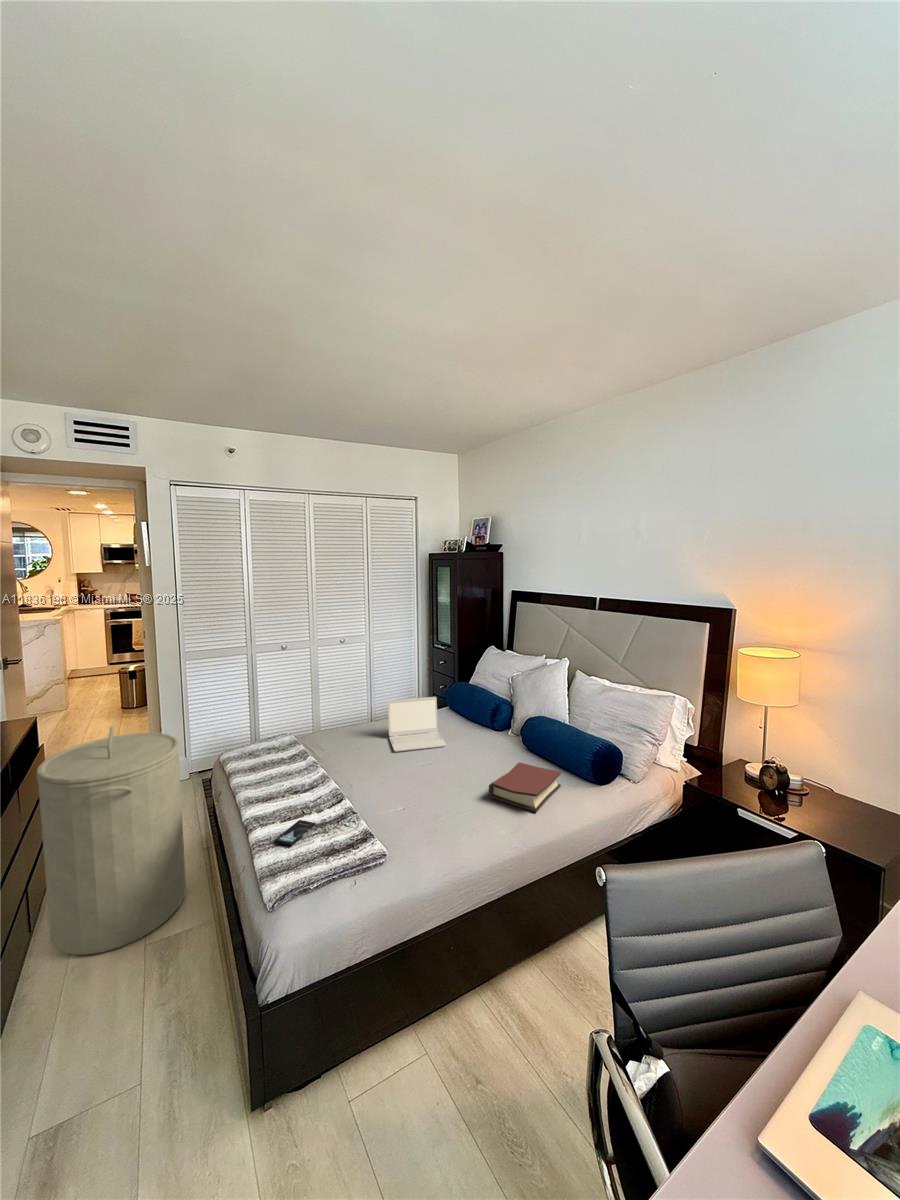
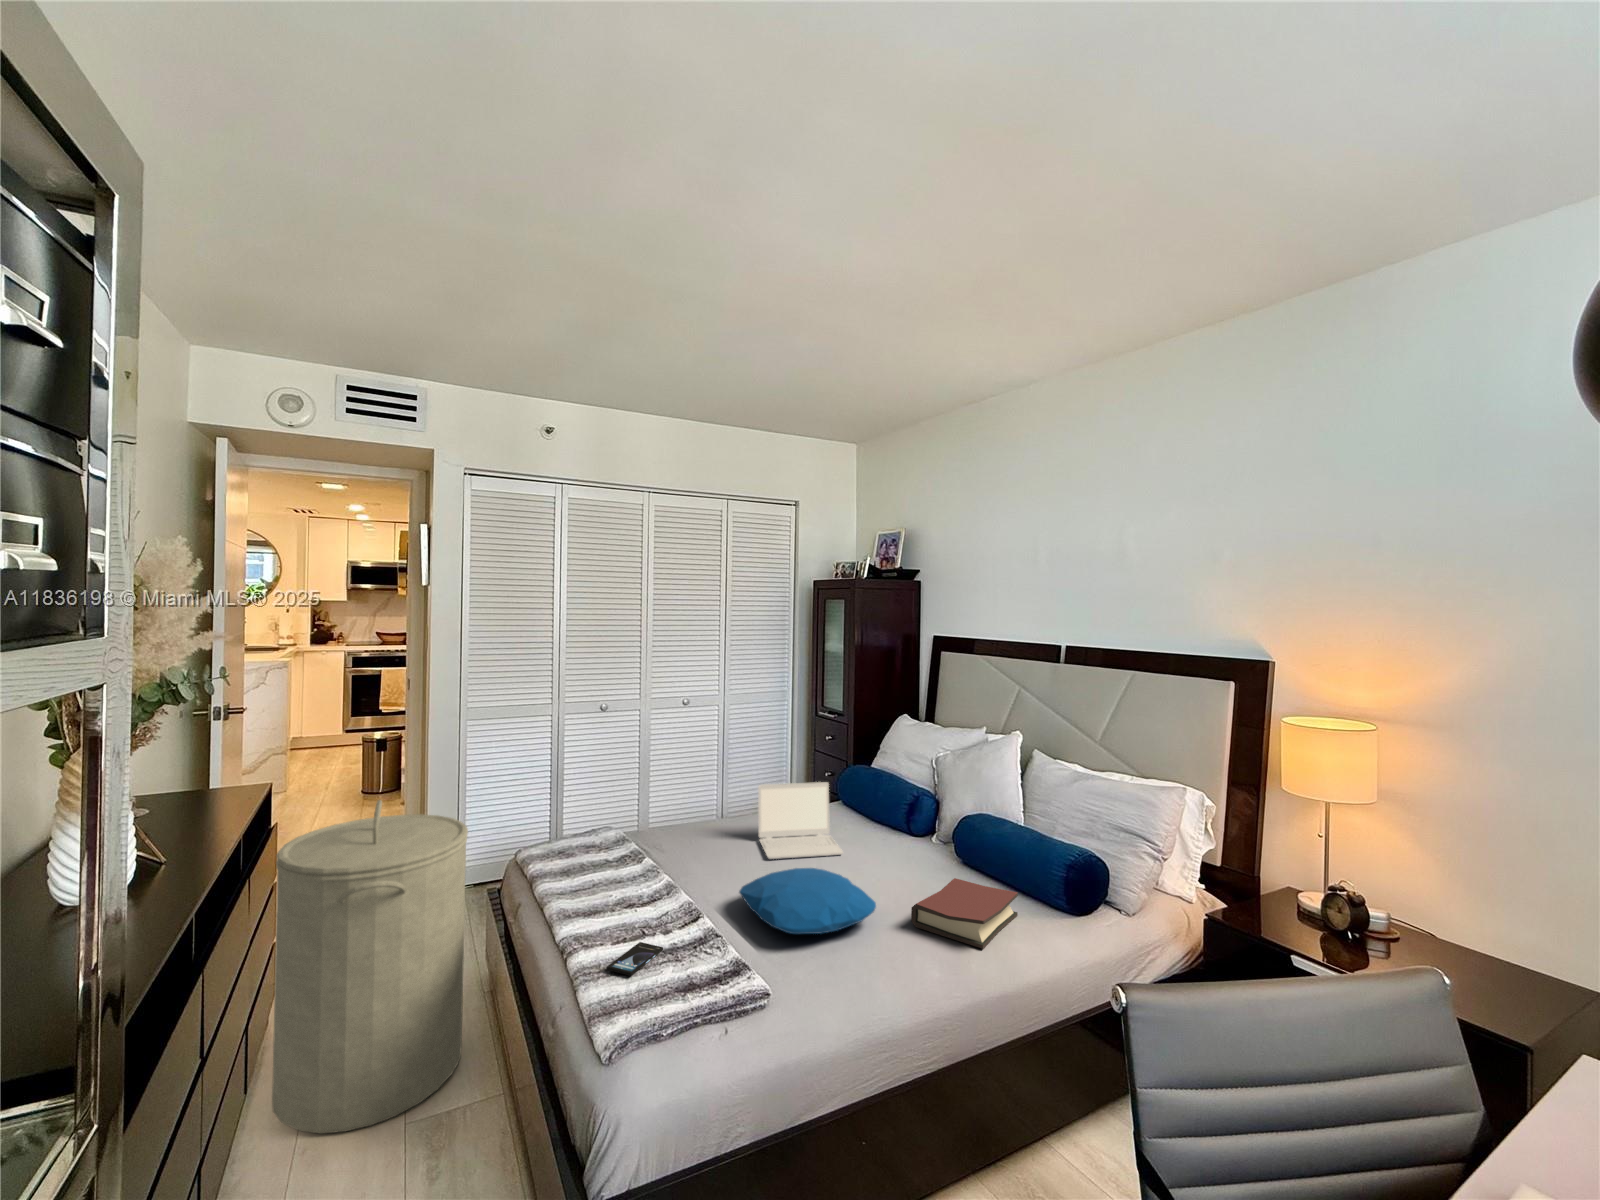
pillow: none [371,759,465,808] -> present [739,868,876,934]

